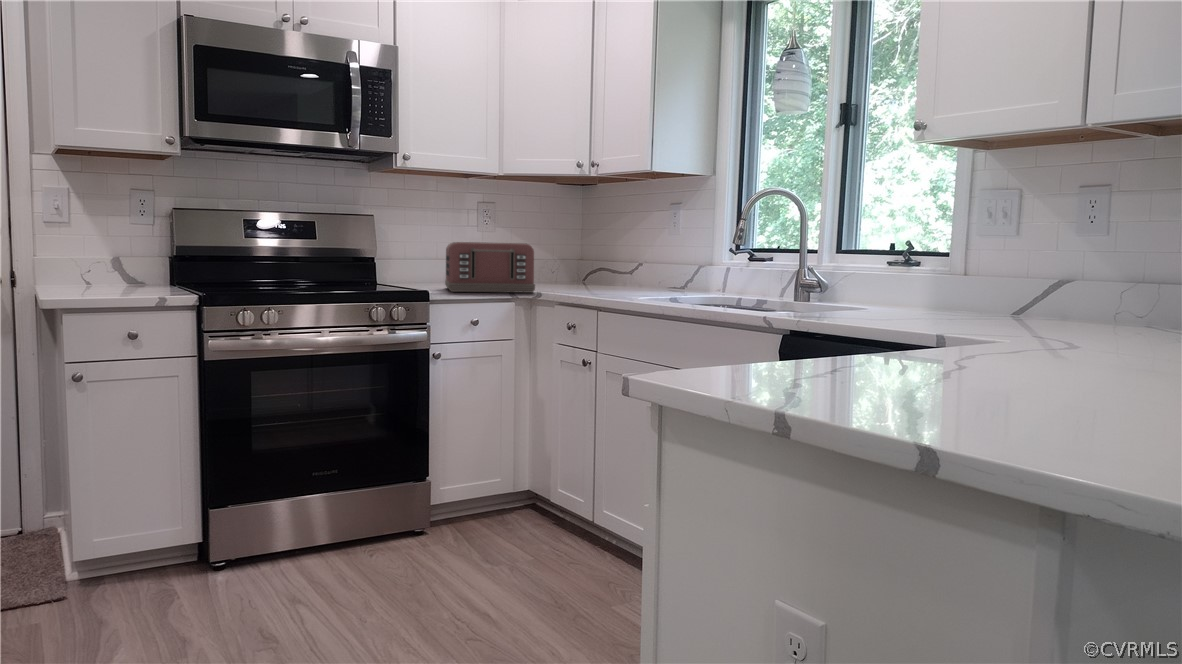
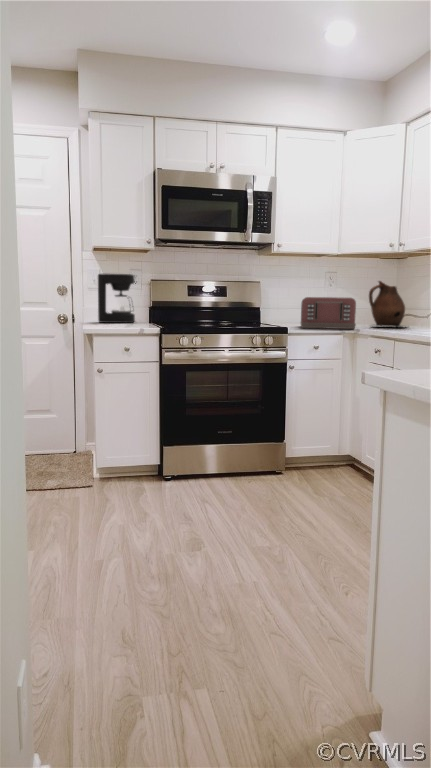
coffee maker: none [64,195,143,286] -> present [98,274,135,323]
ceramic pitcher: none [549,218,609,289] -> present [369,281,405,327]

